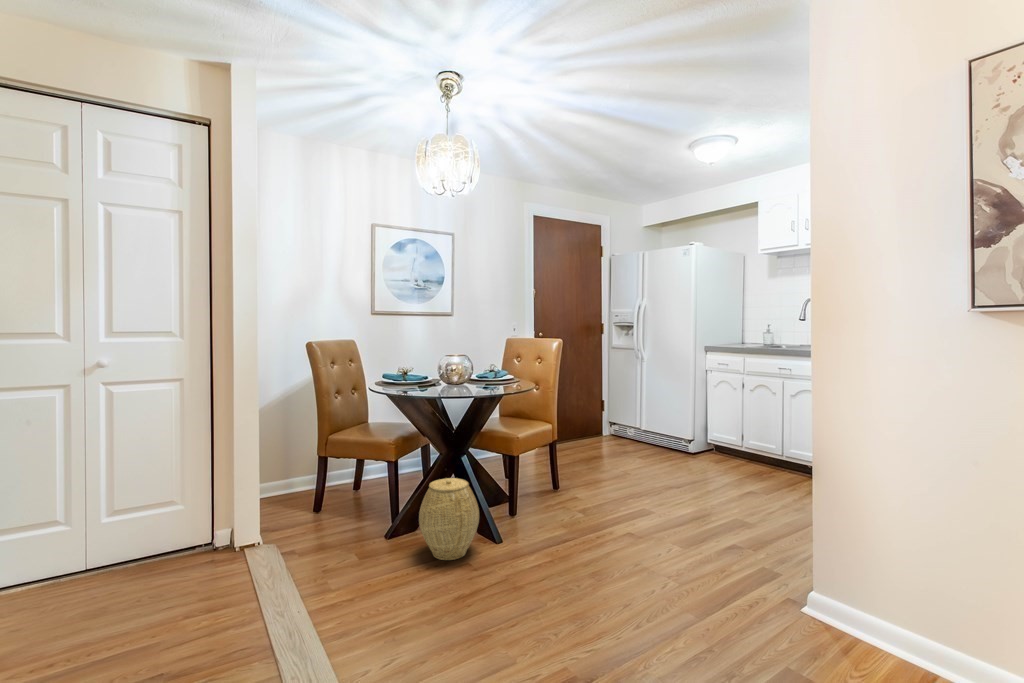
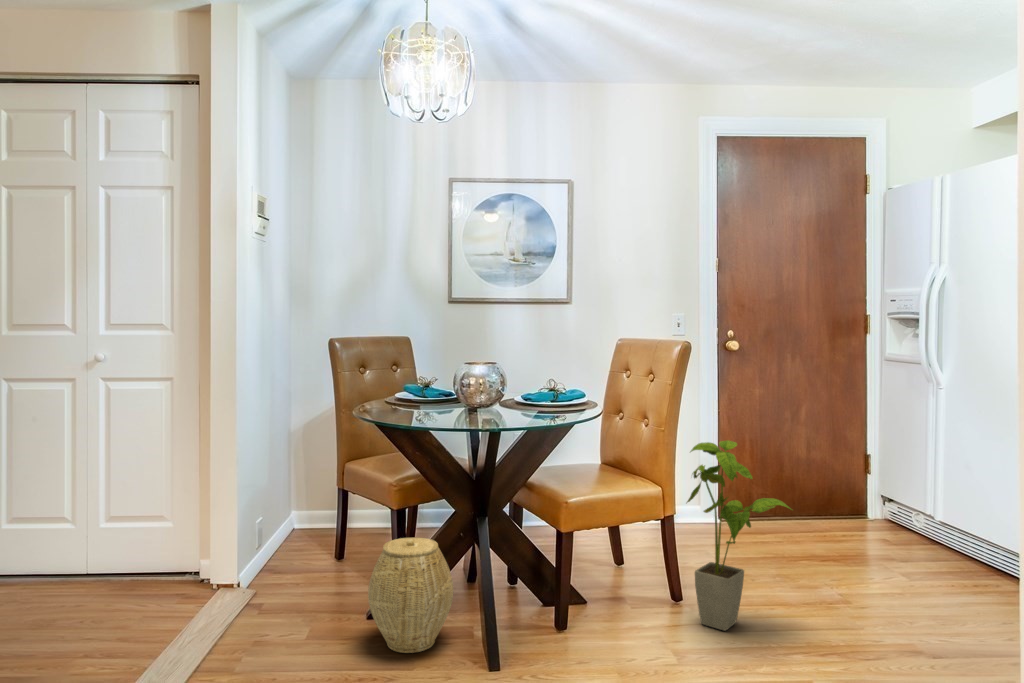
house plant: none [583,394,642,505] -> present [687,440,792,631]

